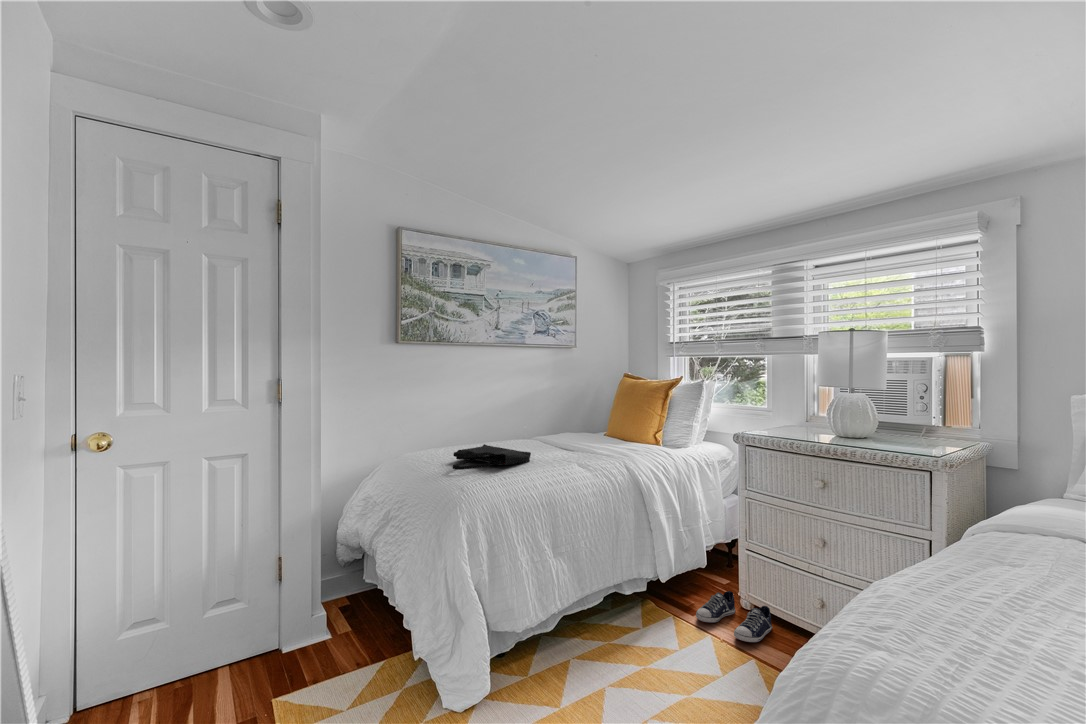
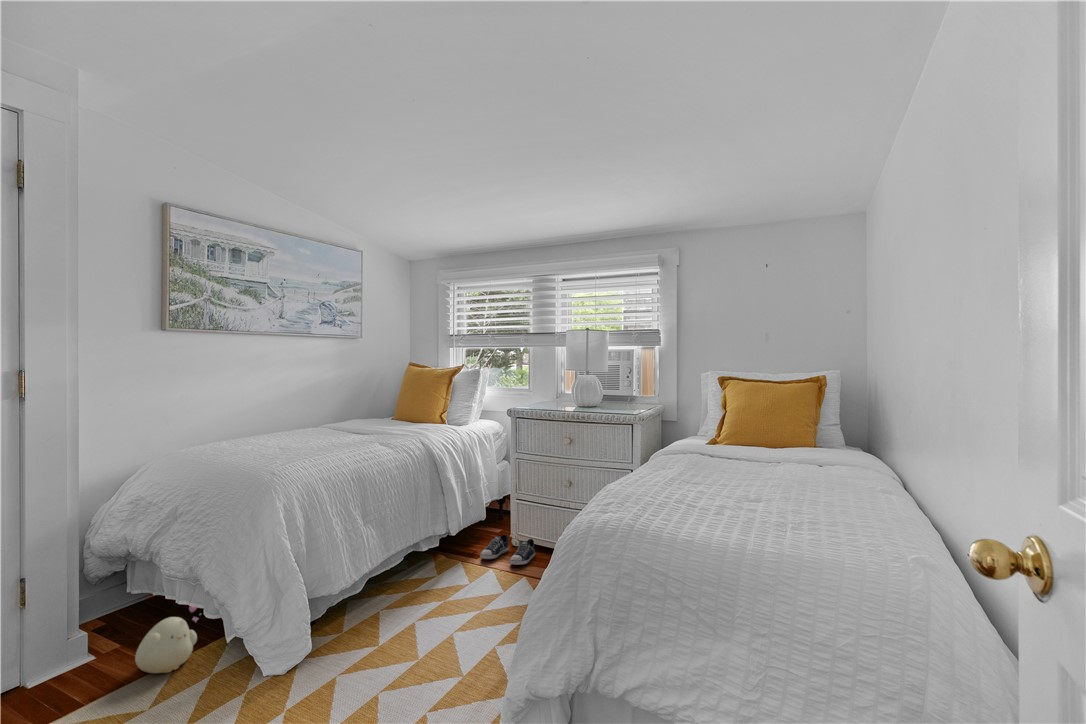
tote bag: present [453,444,531,470] -> none [256,433,334,455]
plush toy: none [333,618,392,684] -> present [135,606,201,673]

